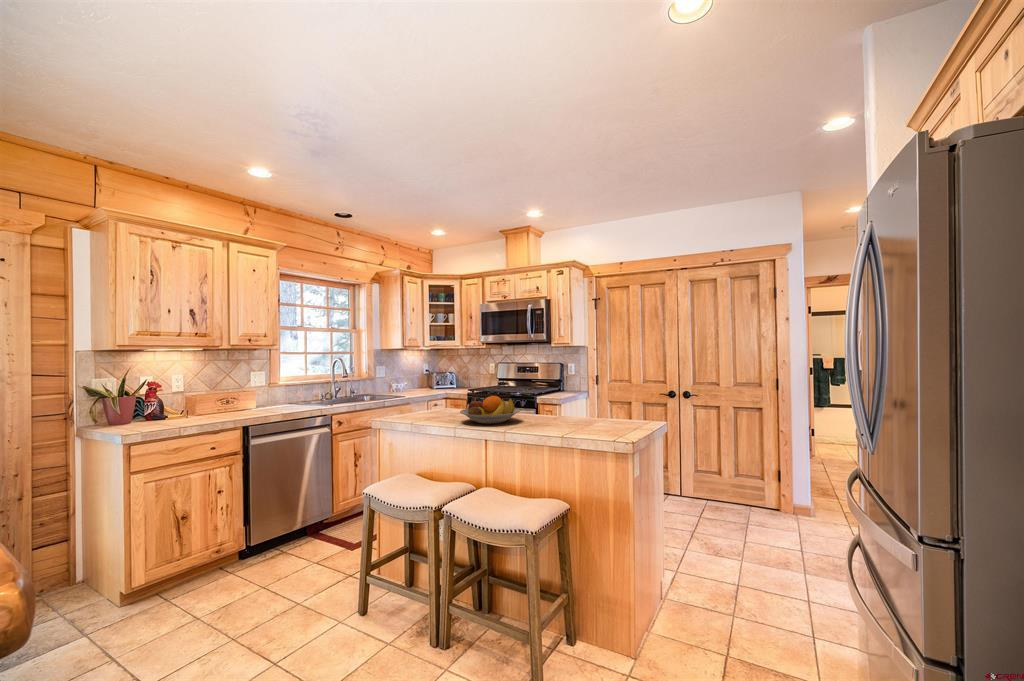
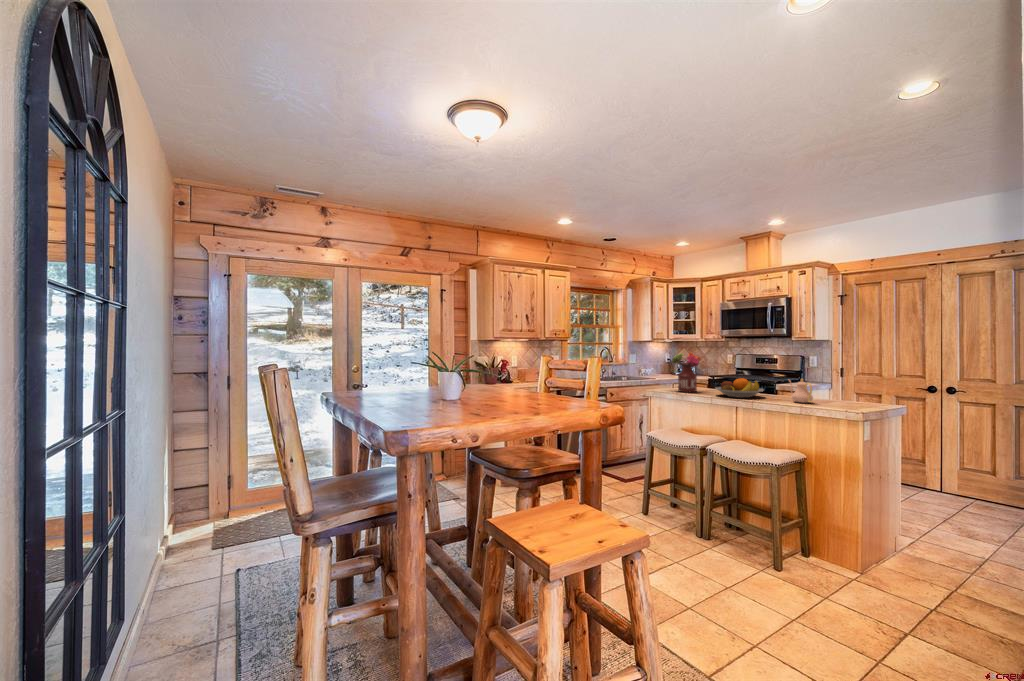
flower arrangement: none [405,361,445,419] -> present [672,352,701,392]
teapot: none [548,394,577,426] -> present [790,379,813,403]

